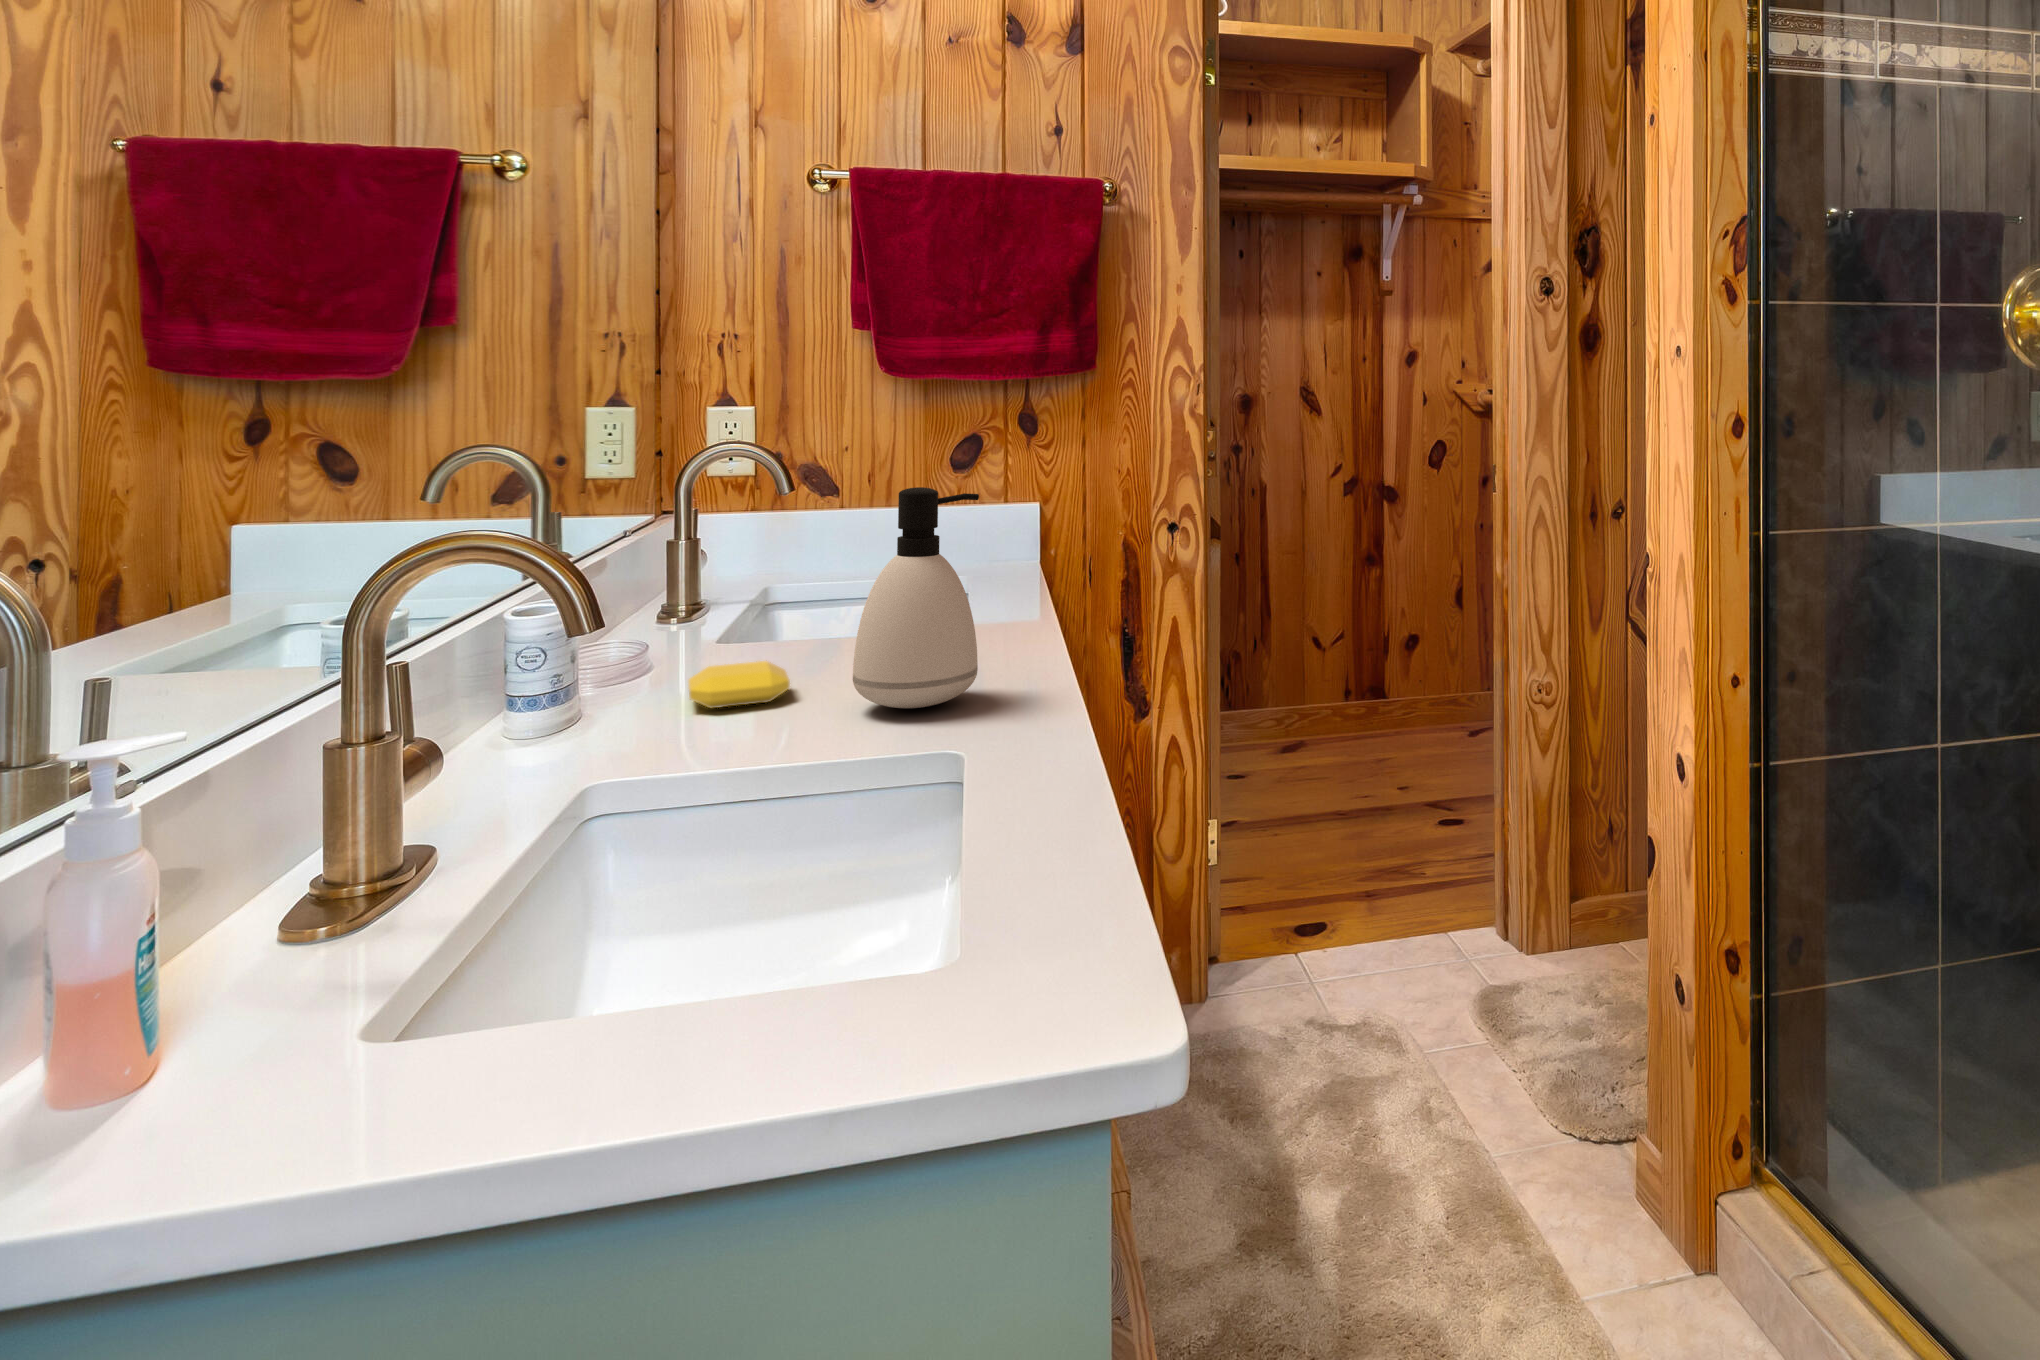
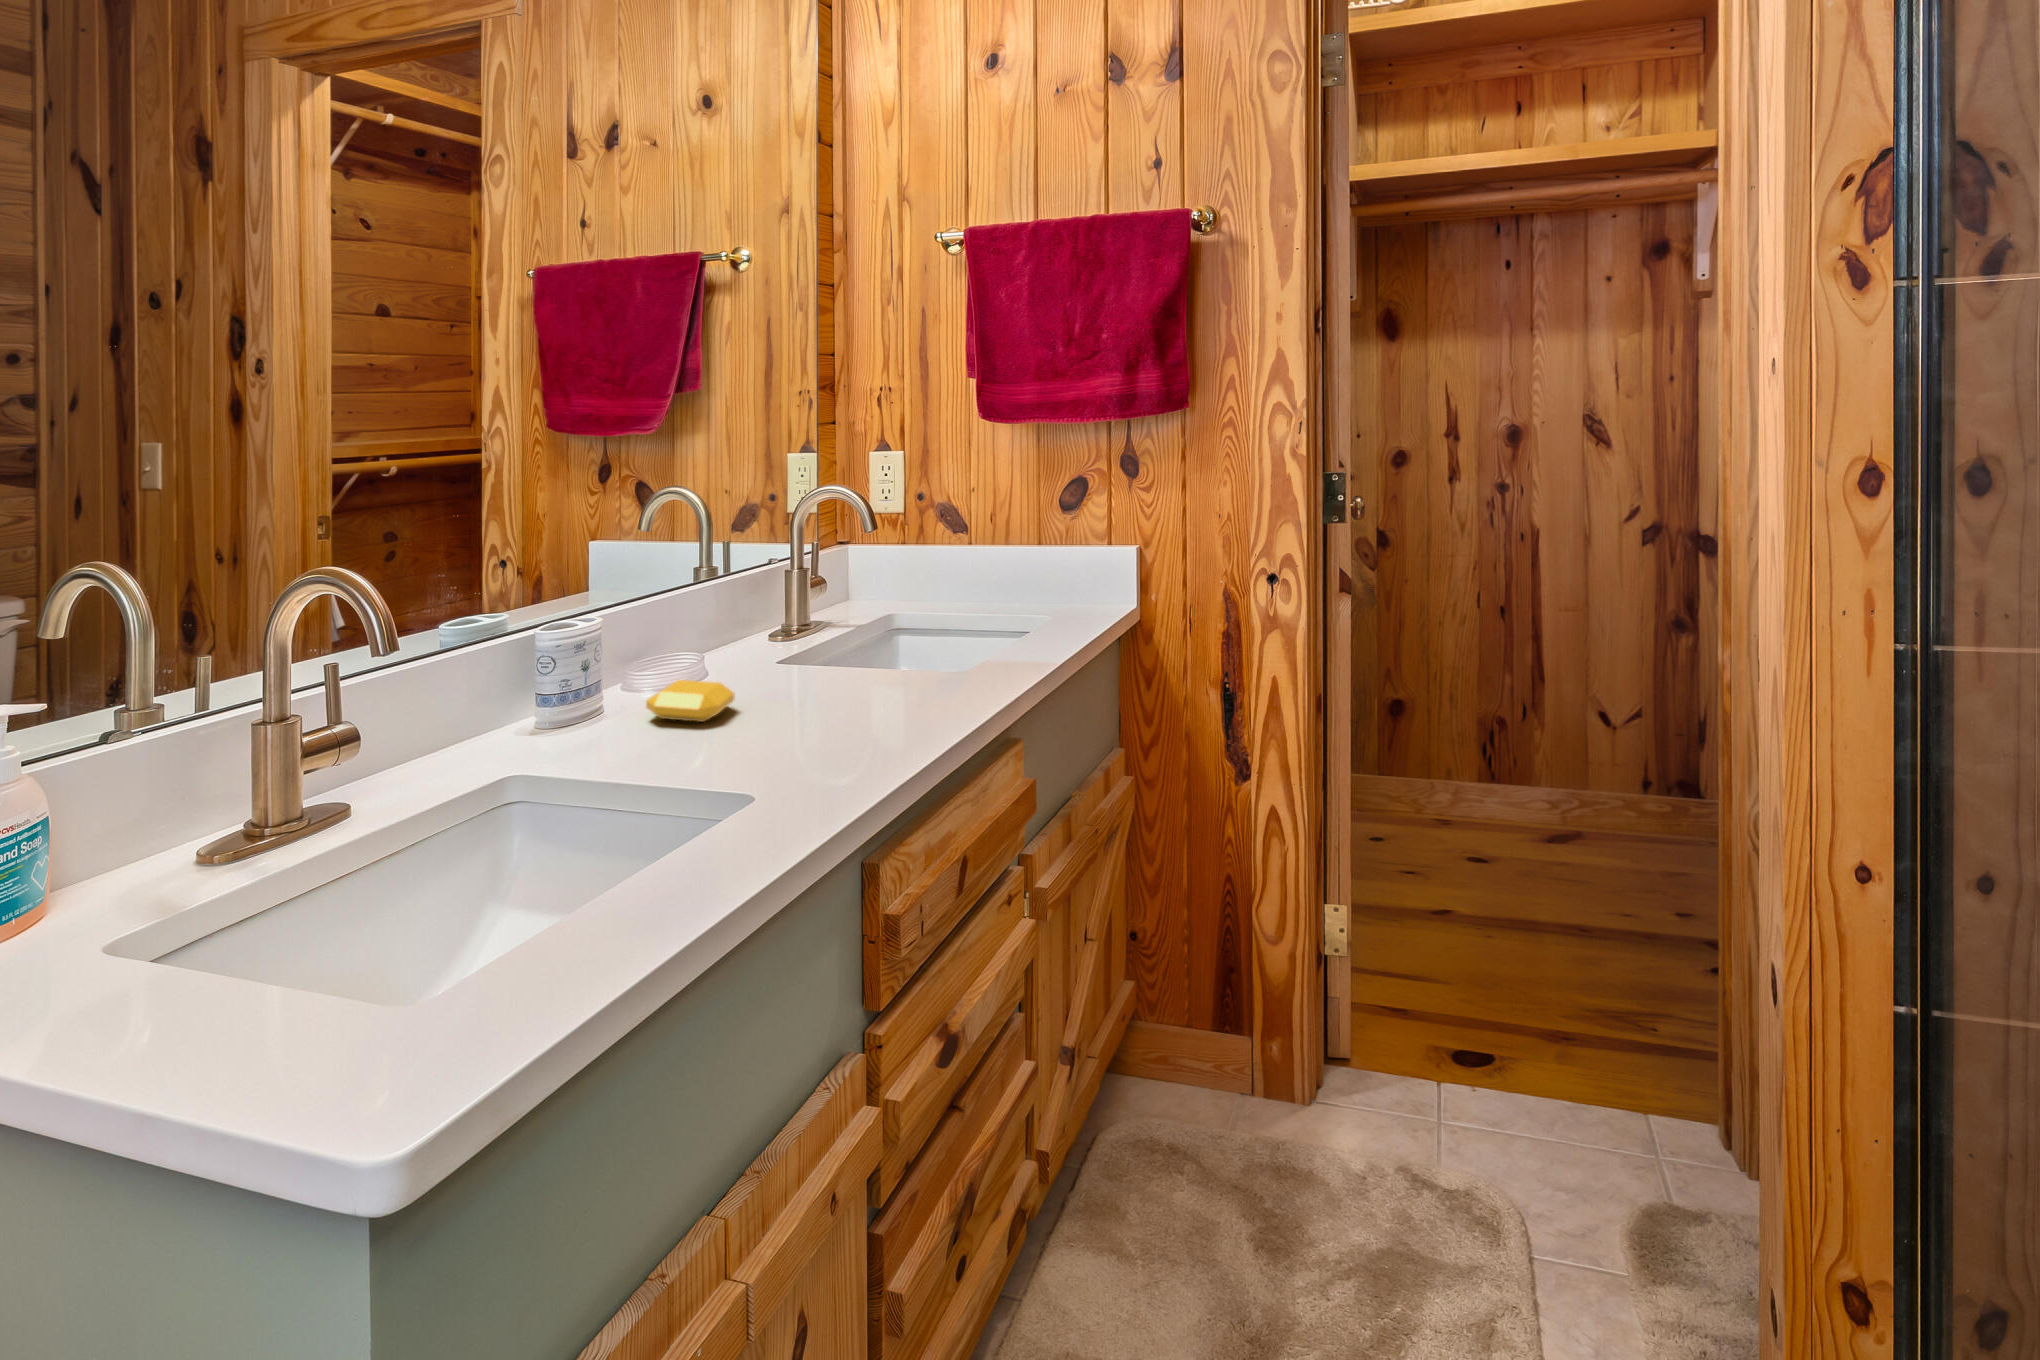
soap dispenser: present [853,487,979,708] -> none [728,546,844,758]

